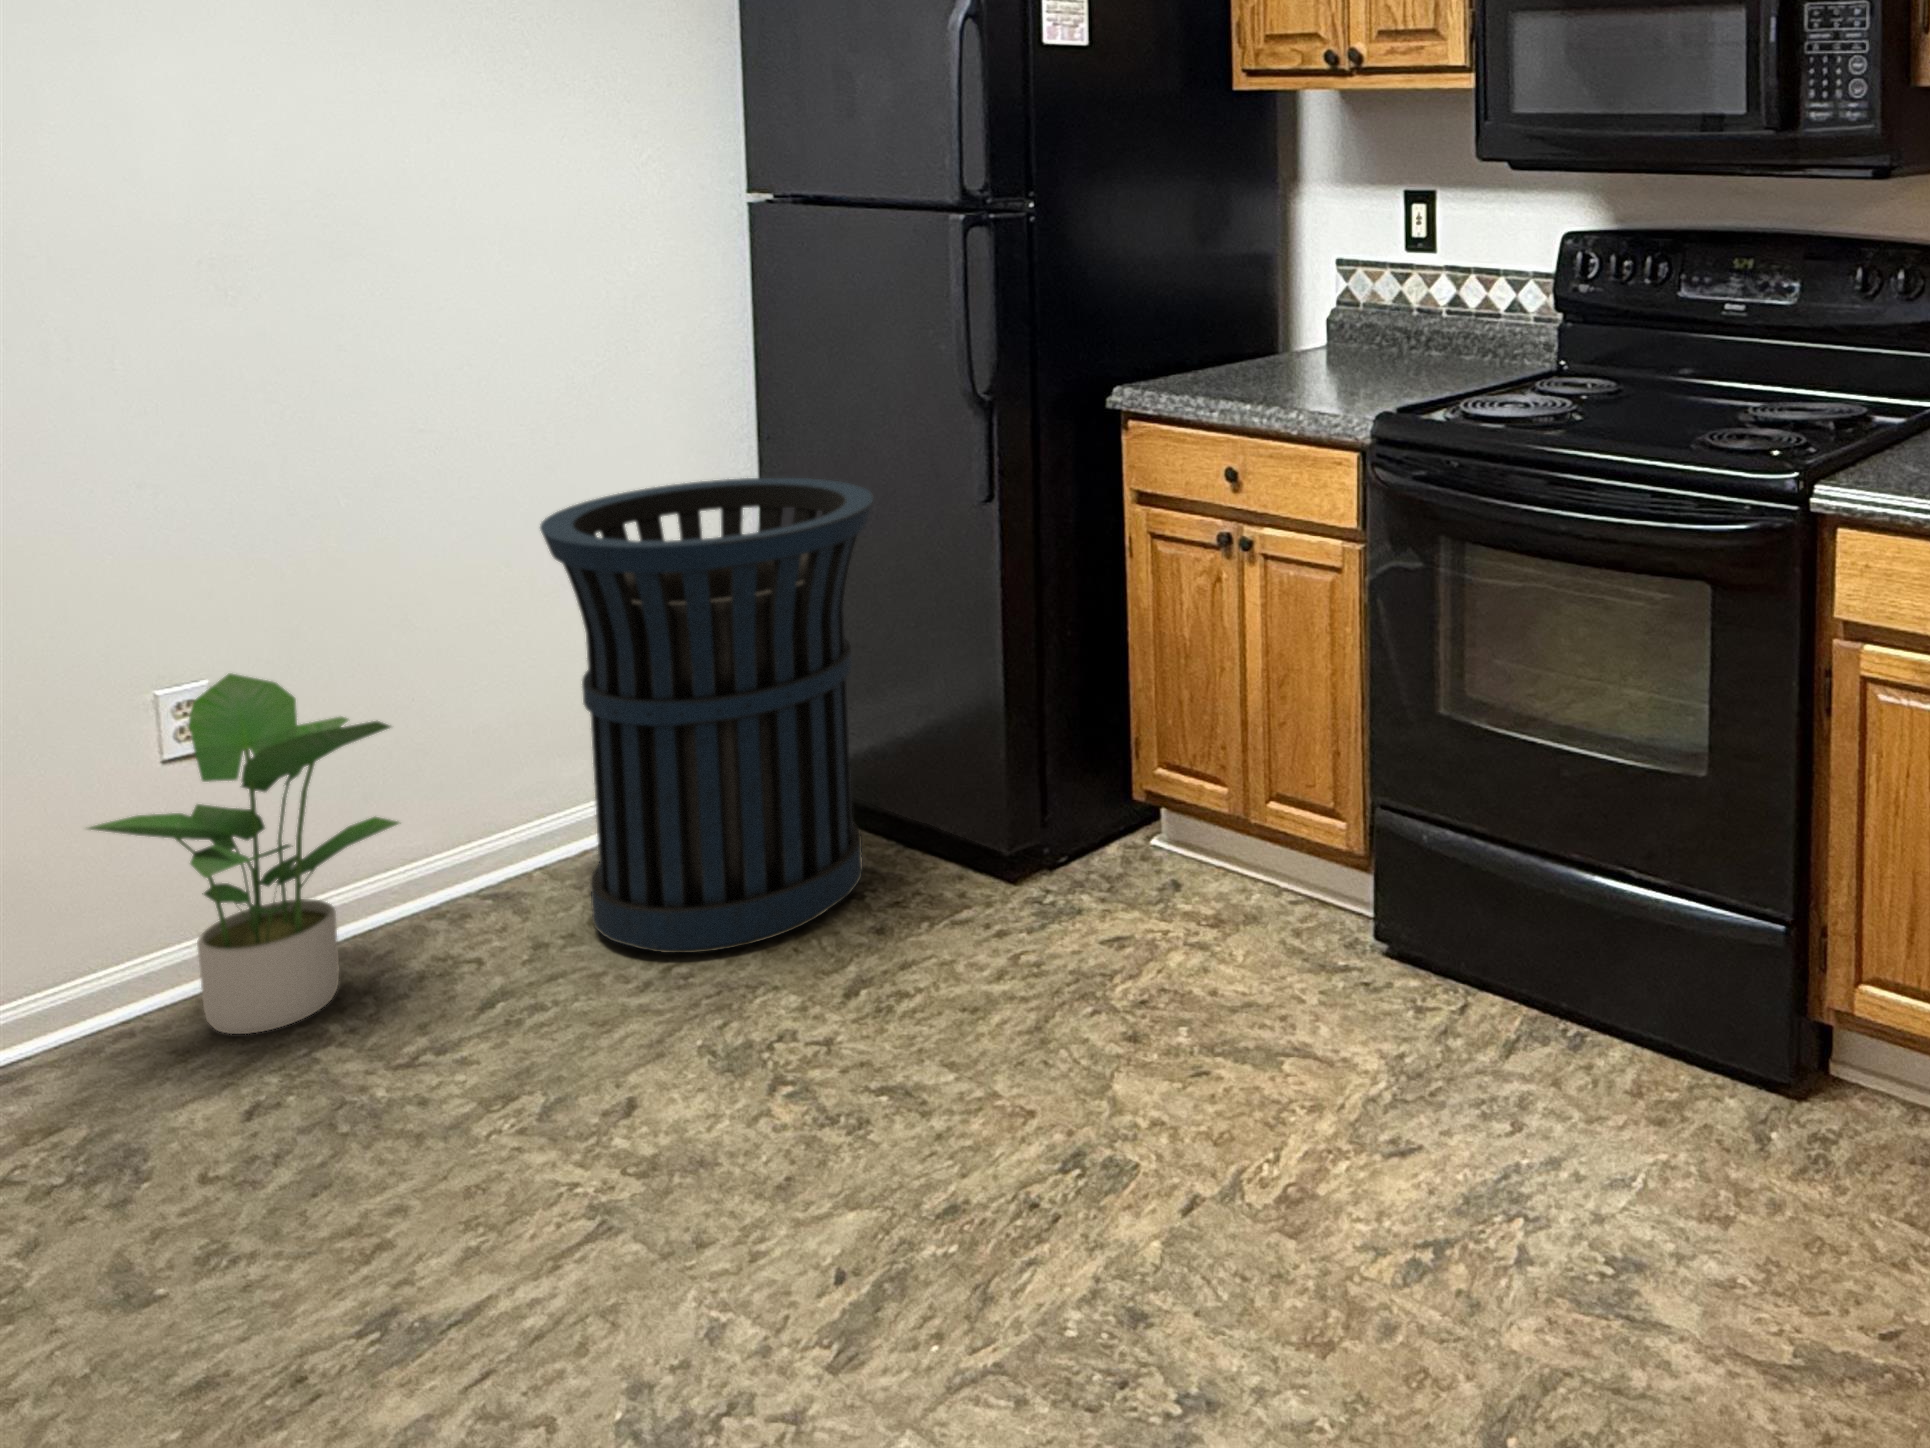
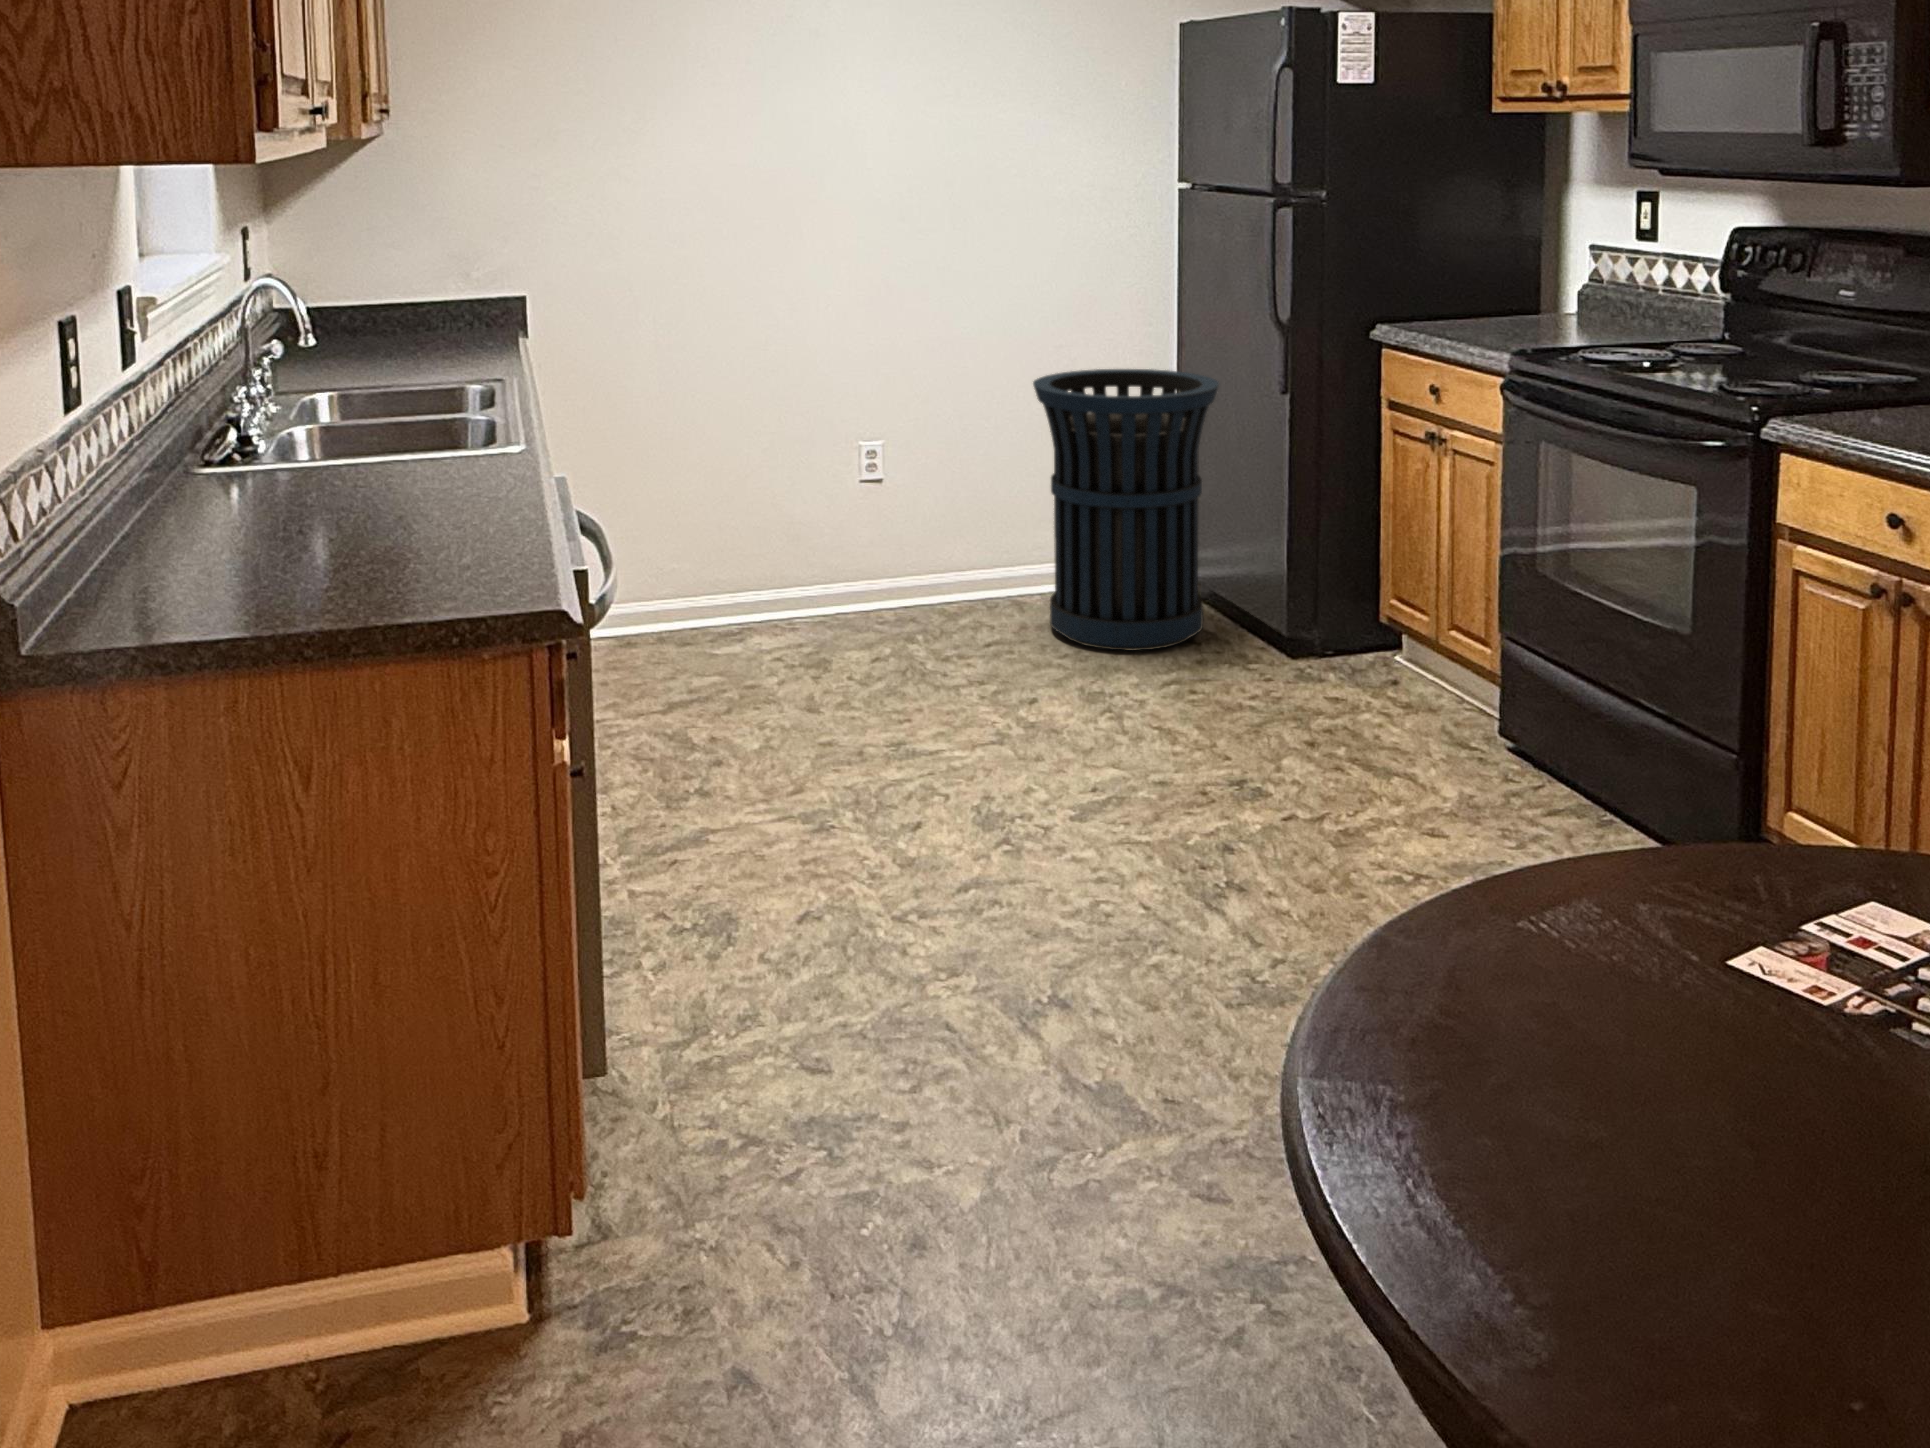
potted plant: present [89,674,399,1034] -> none [825,442,960,631]

